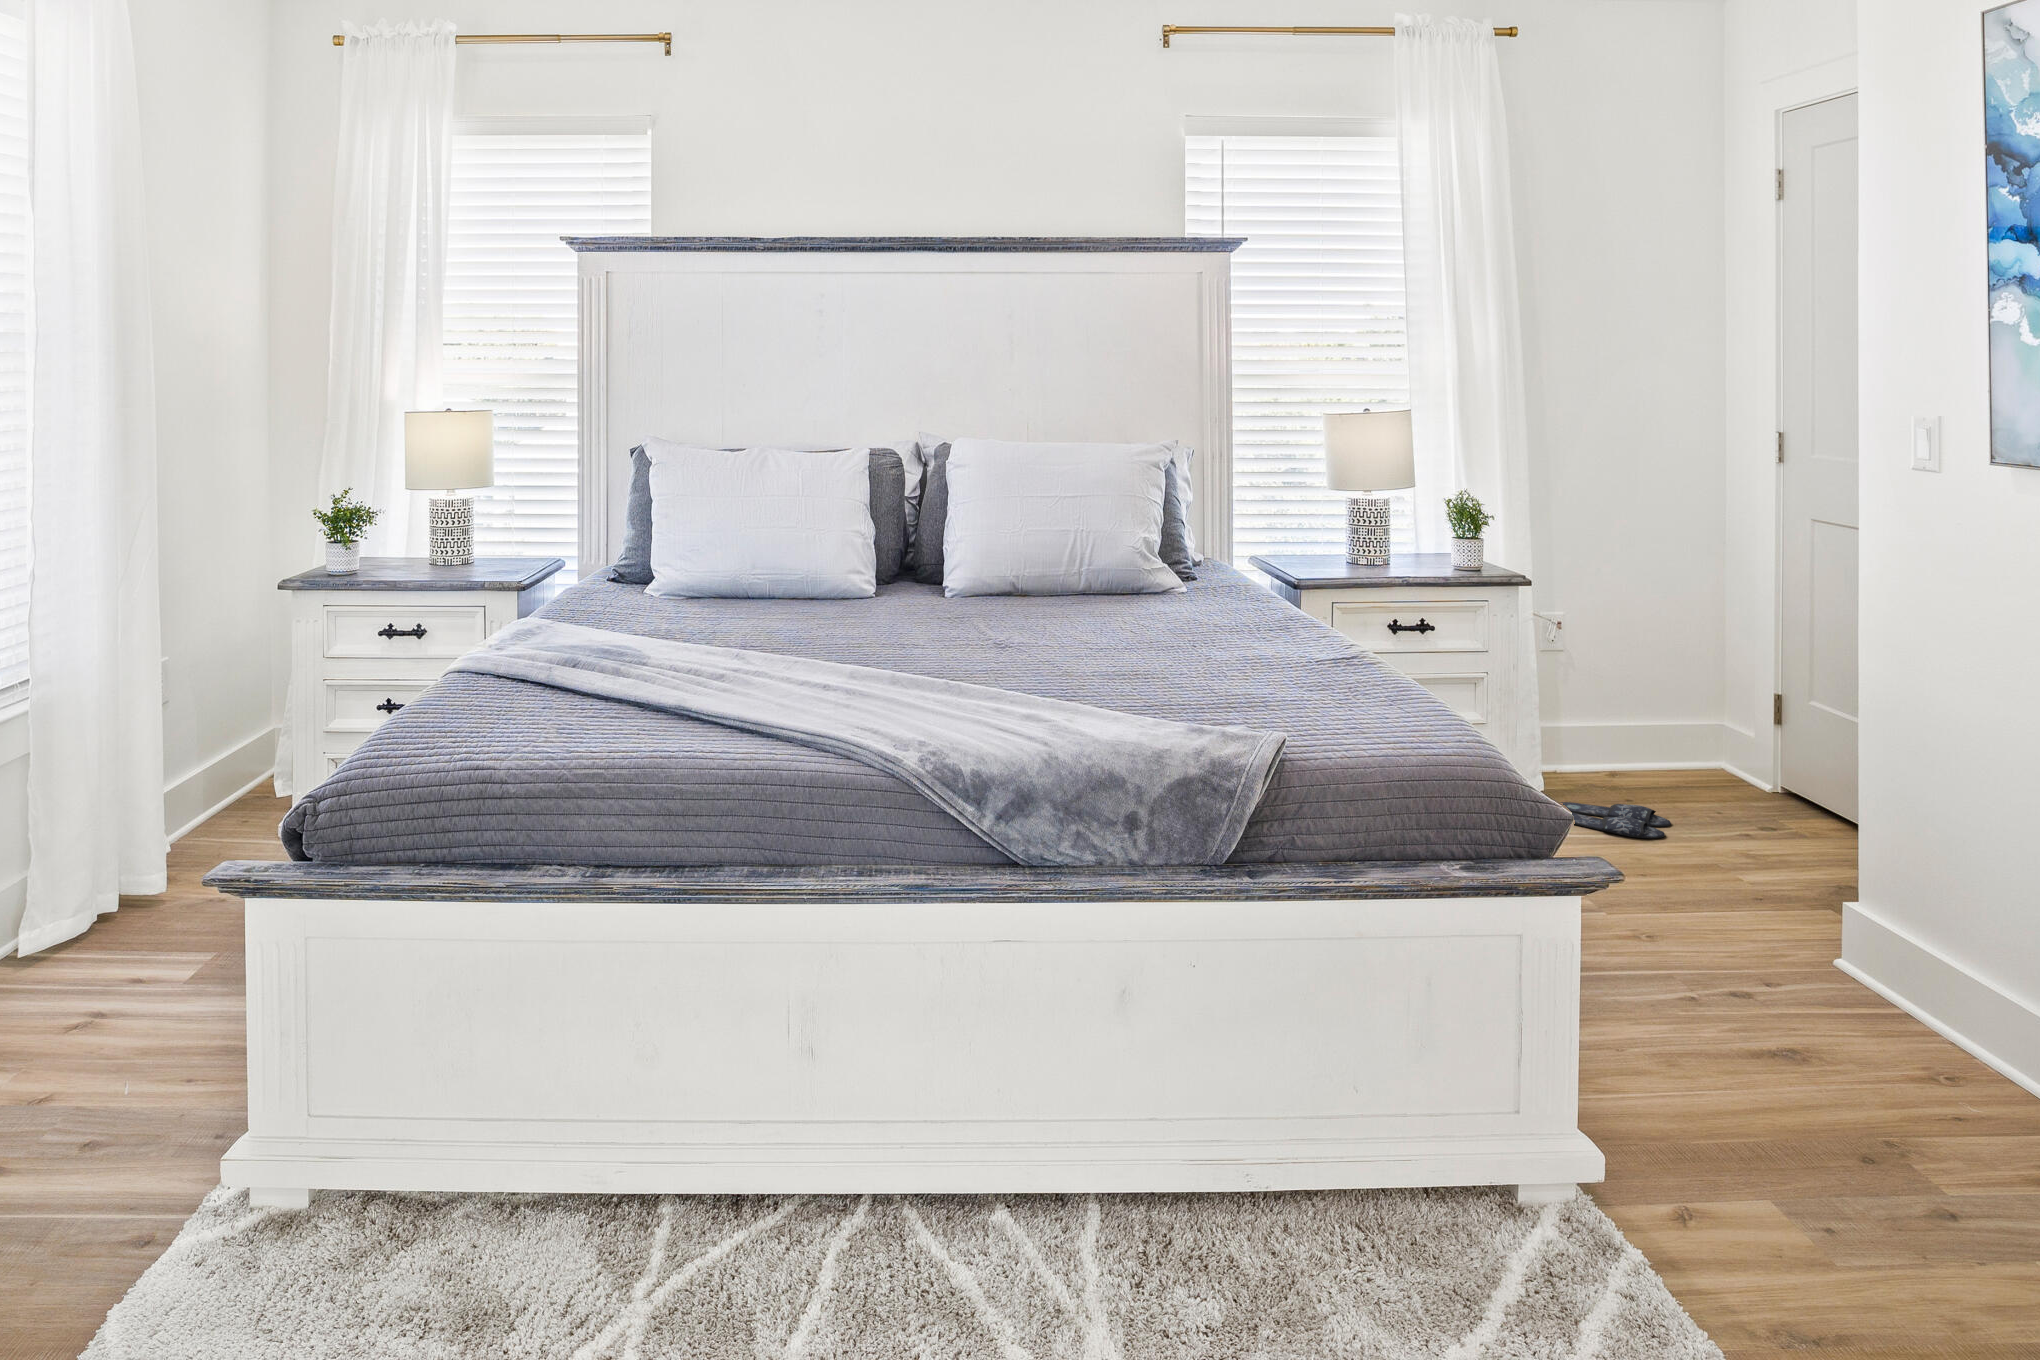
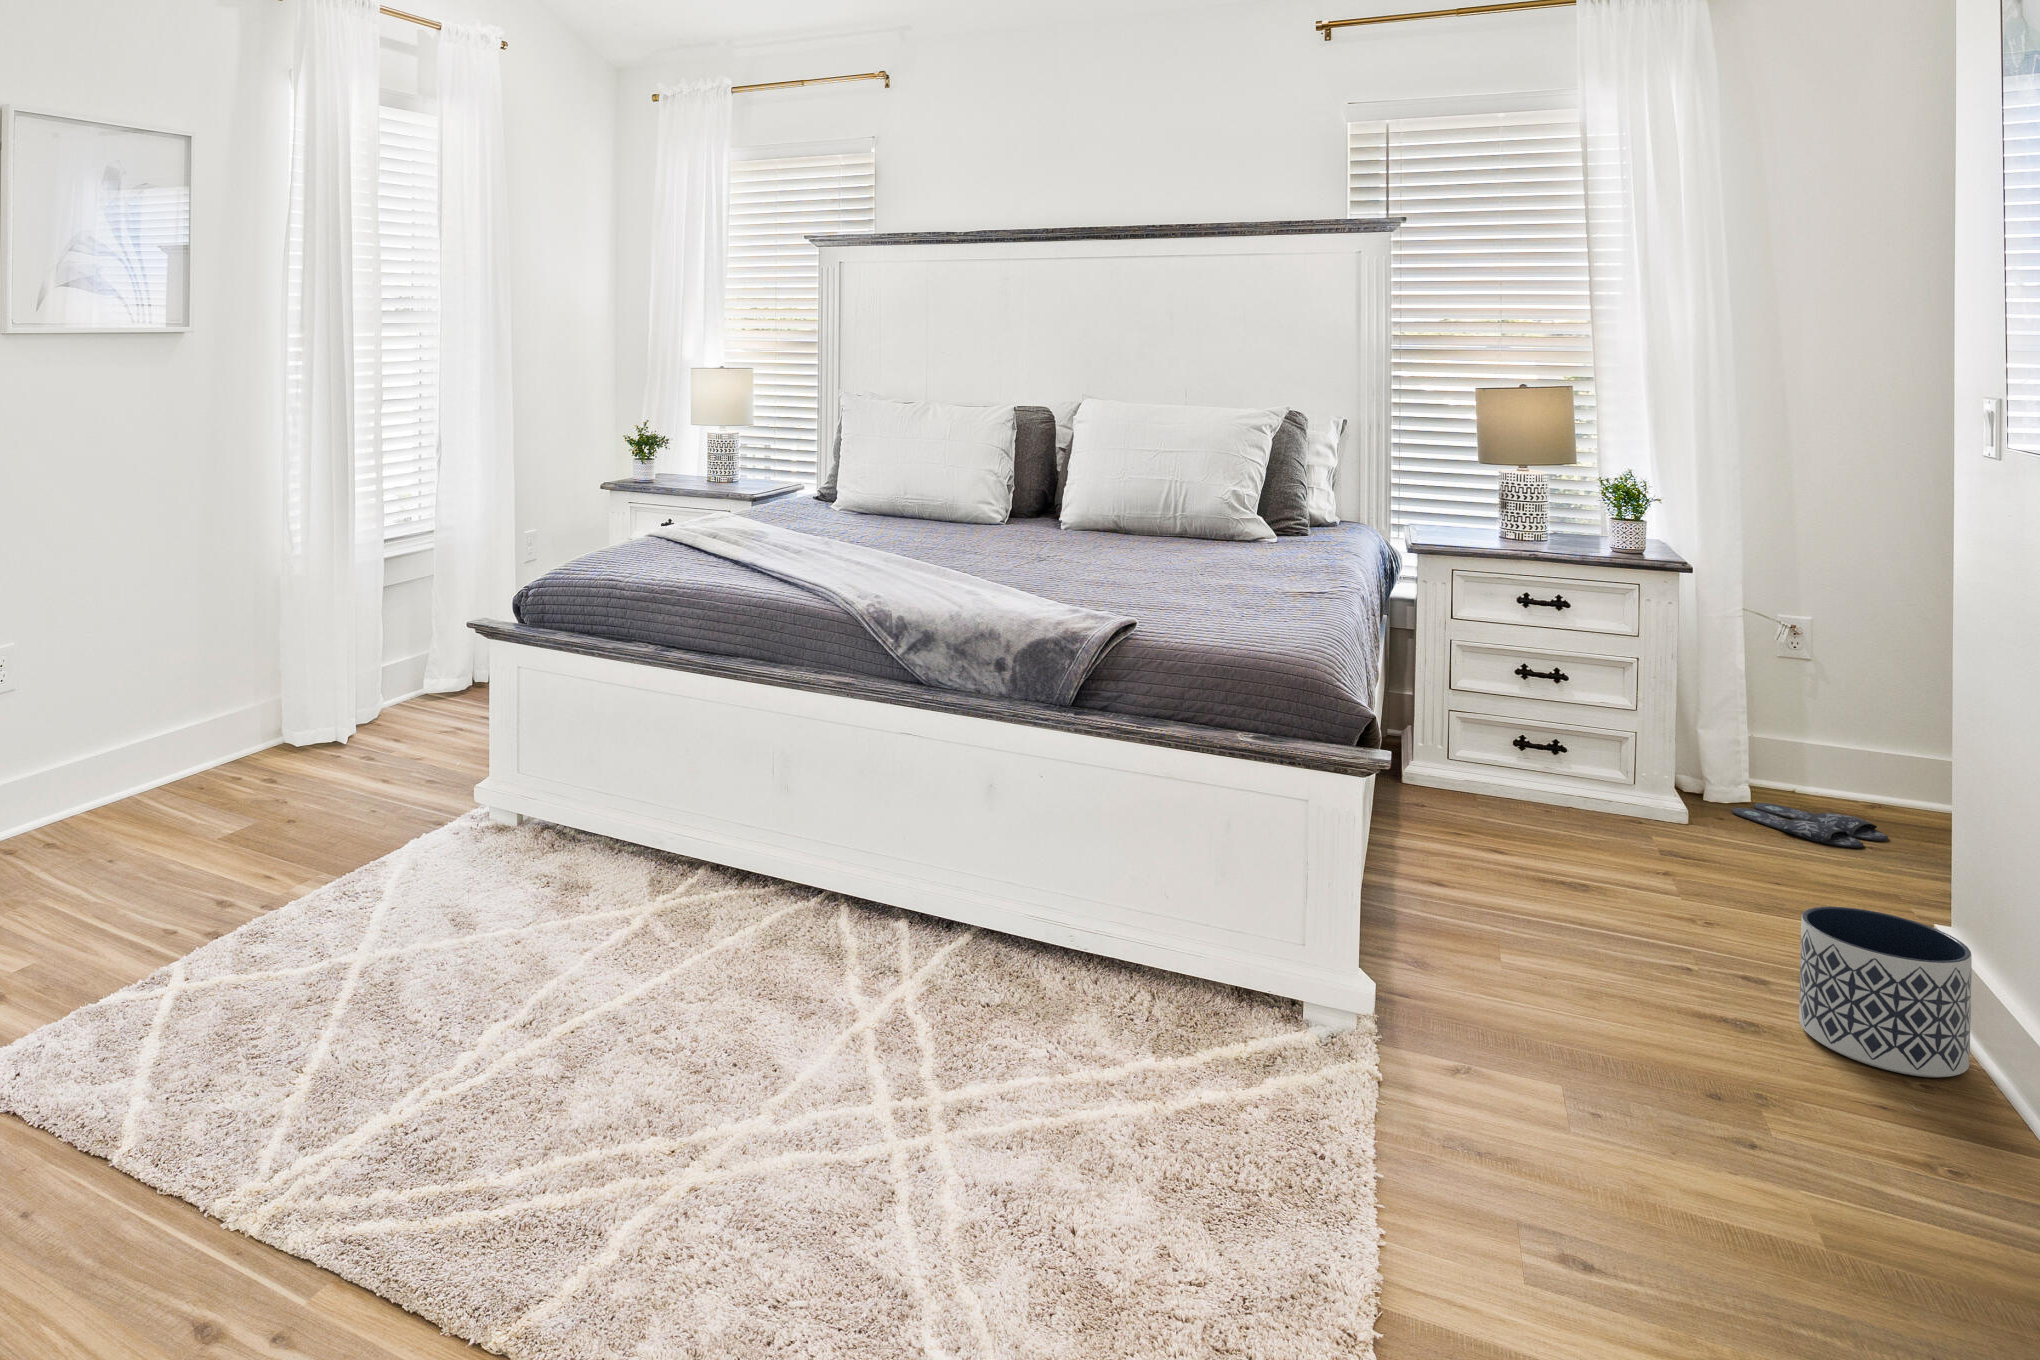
planter: none [1830,930,1984,1098] -> present [1799,907,1972,1077]

